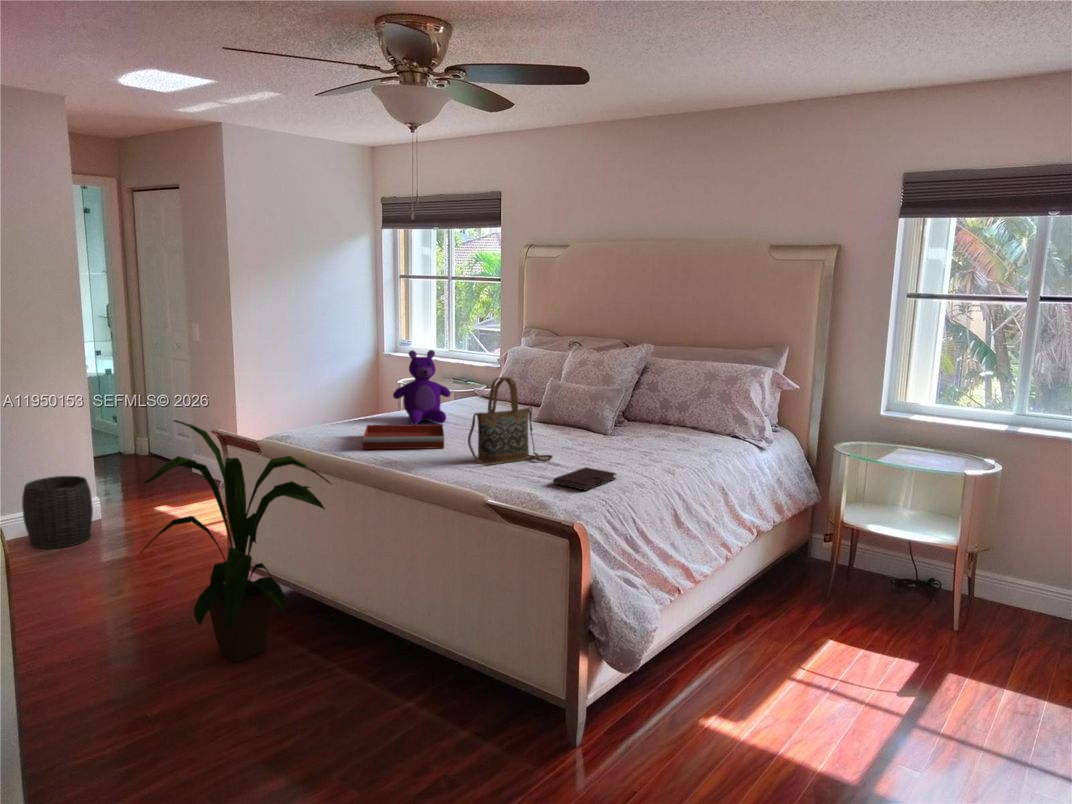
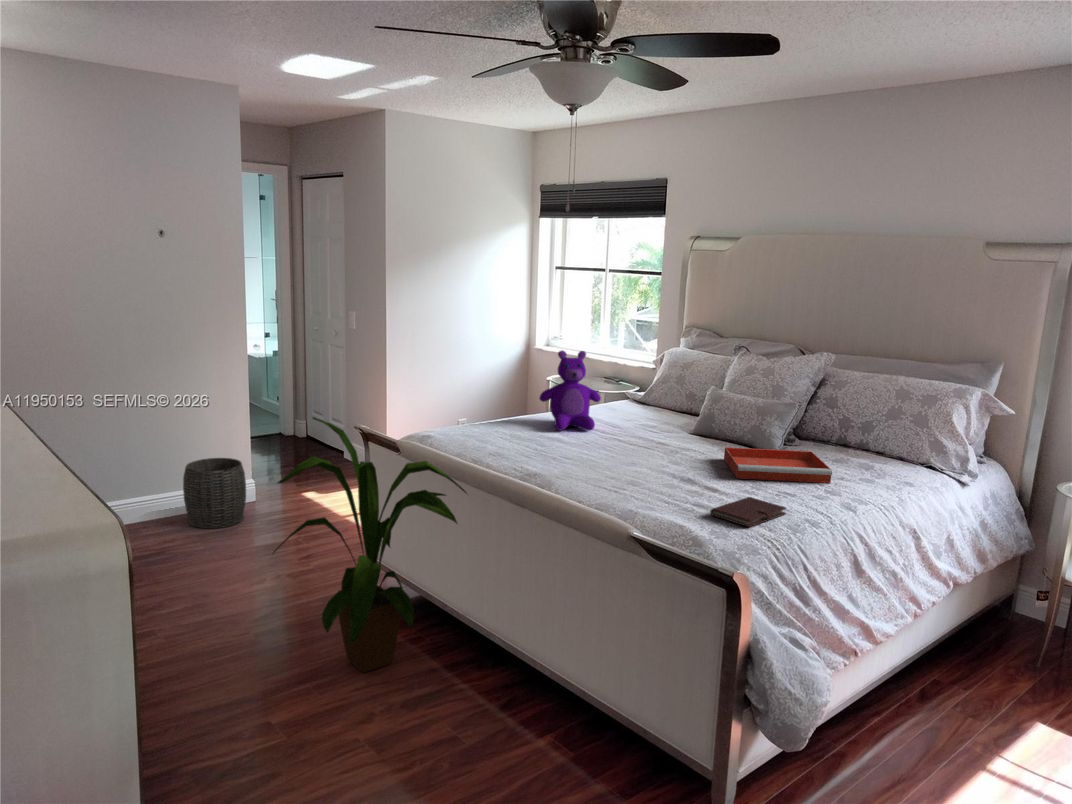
handbag: present [468,377,553,465] -> none [616,388,711,486]
tray: present [363,424,444,449] -> present [724,447,832,483]

